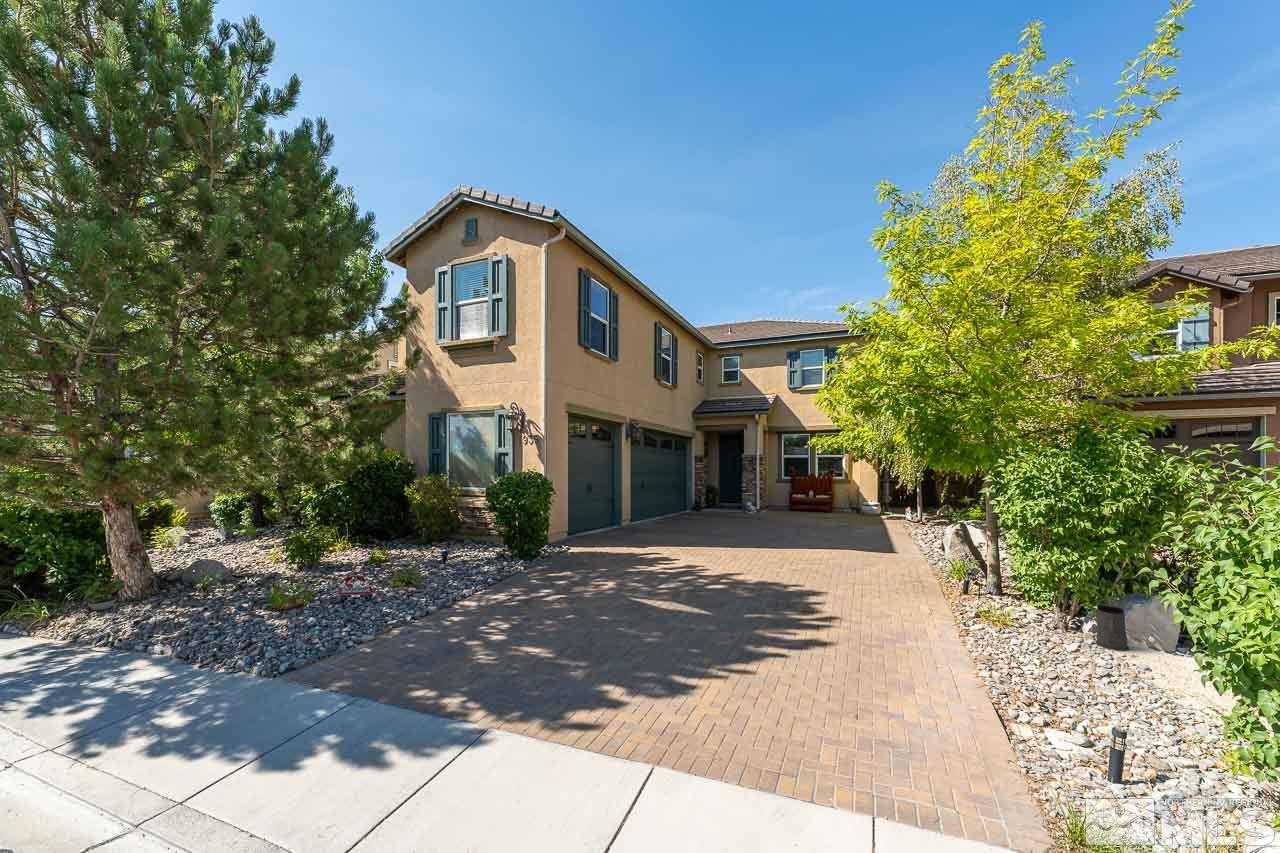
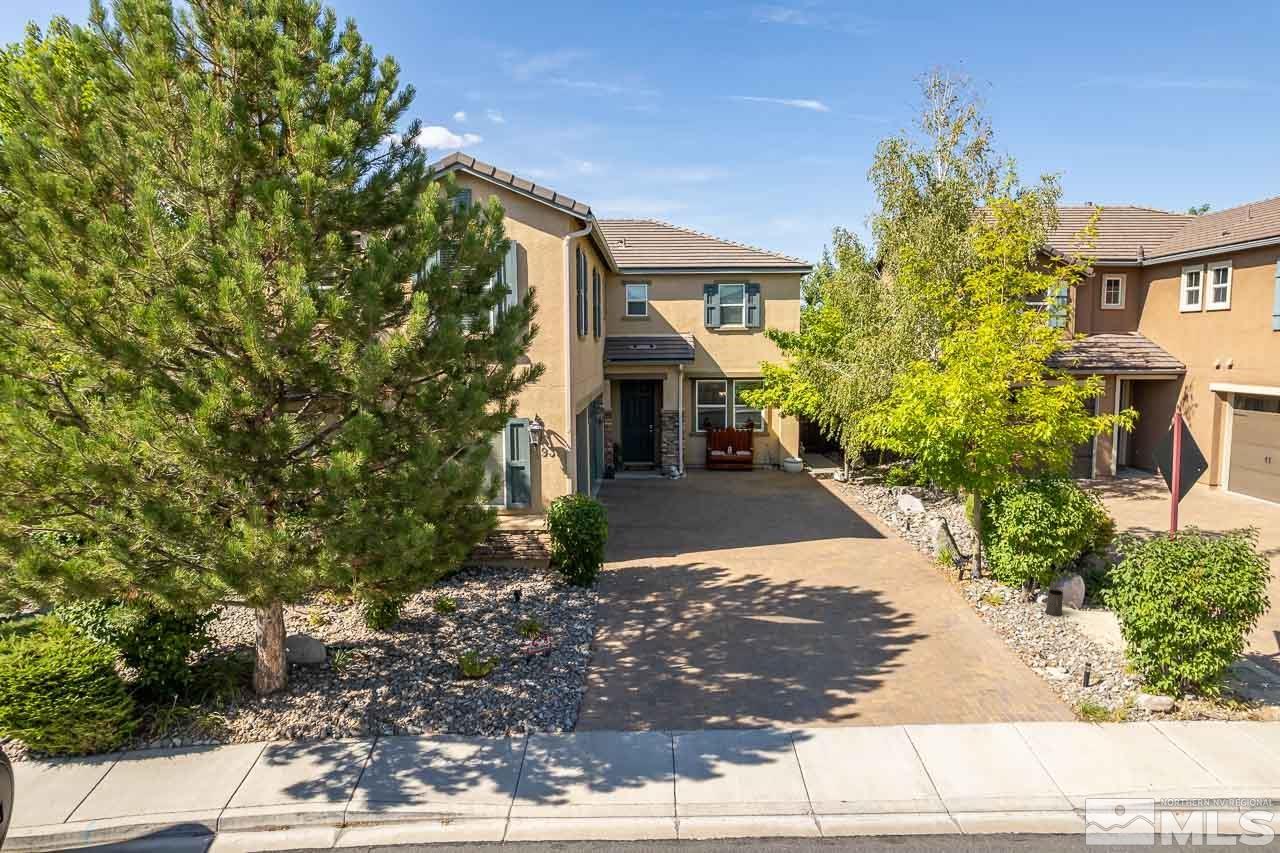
potted plant: present [73,579,125,610] -> none [248,684,282,720]

